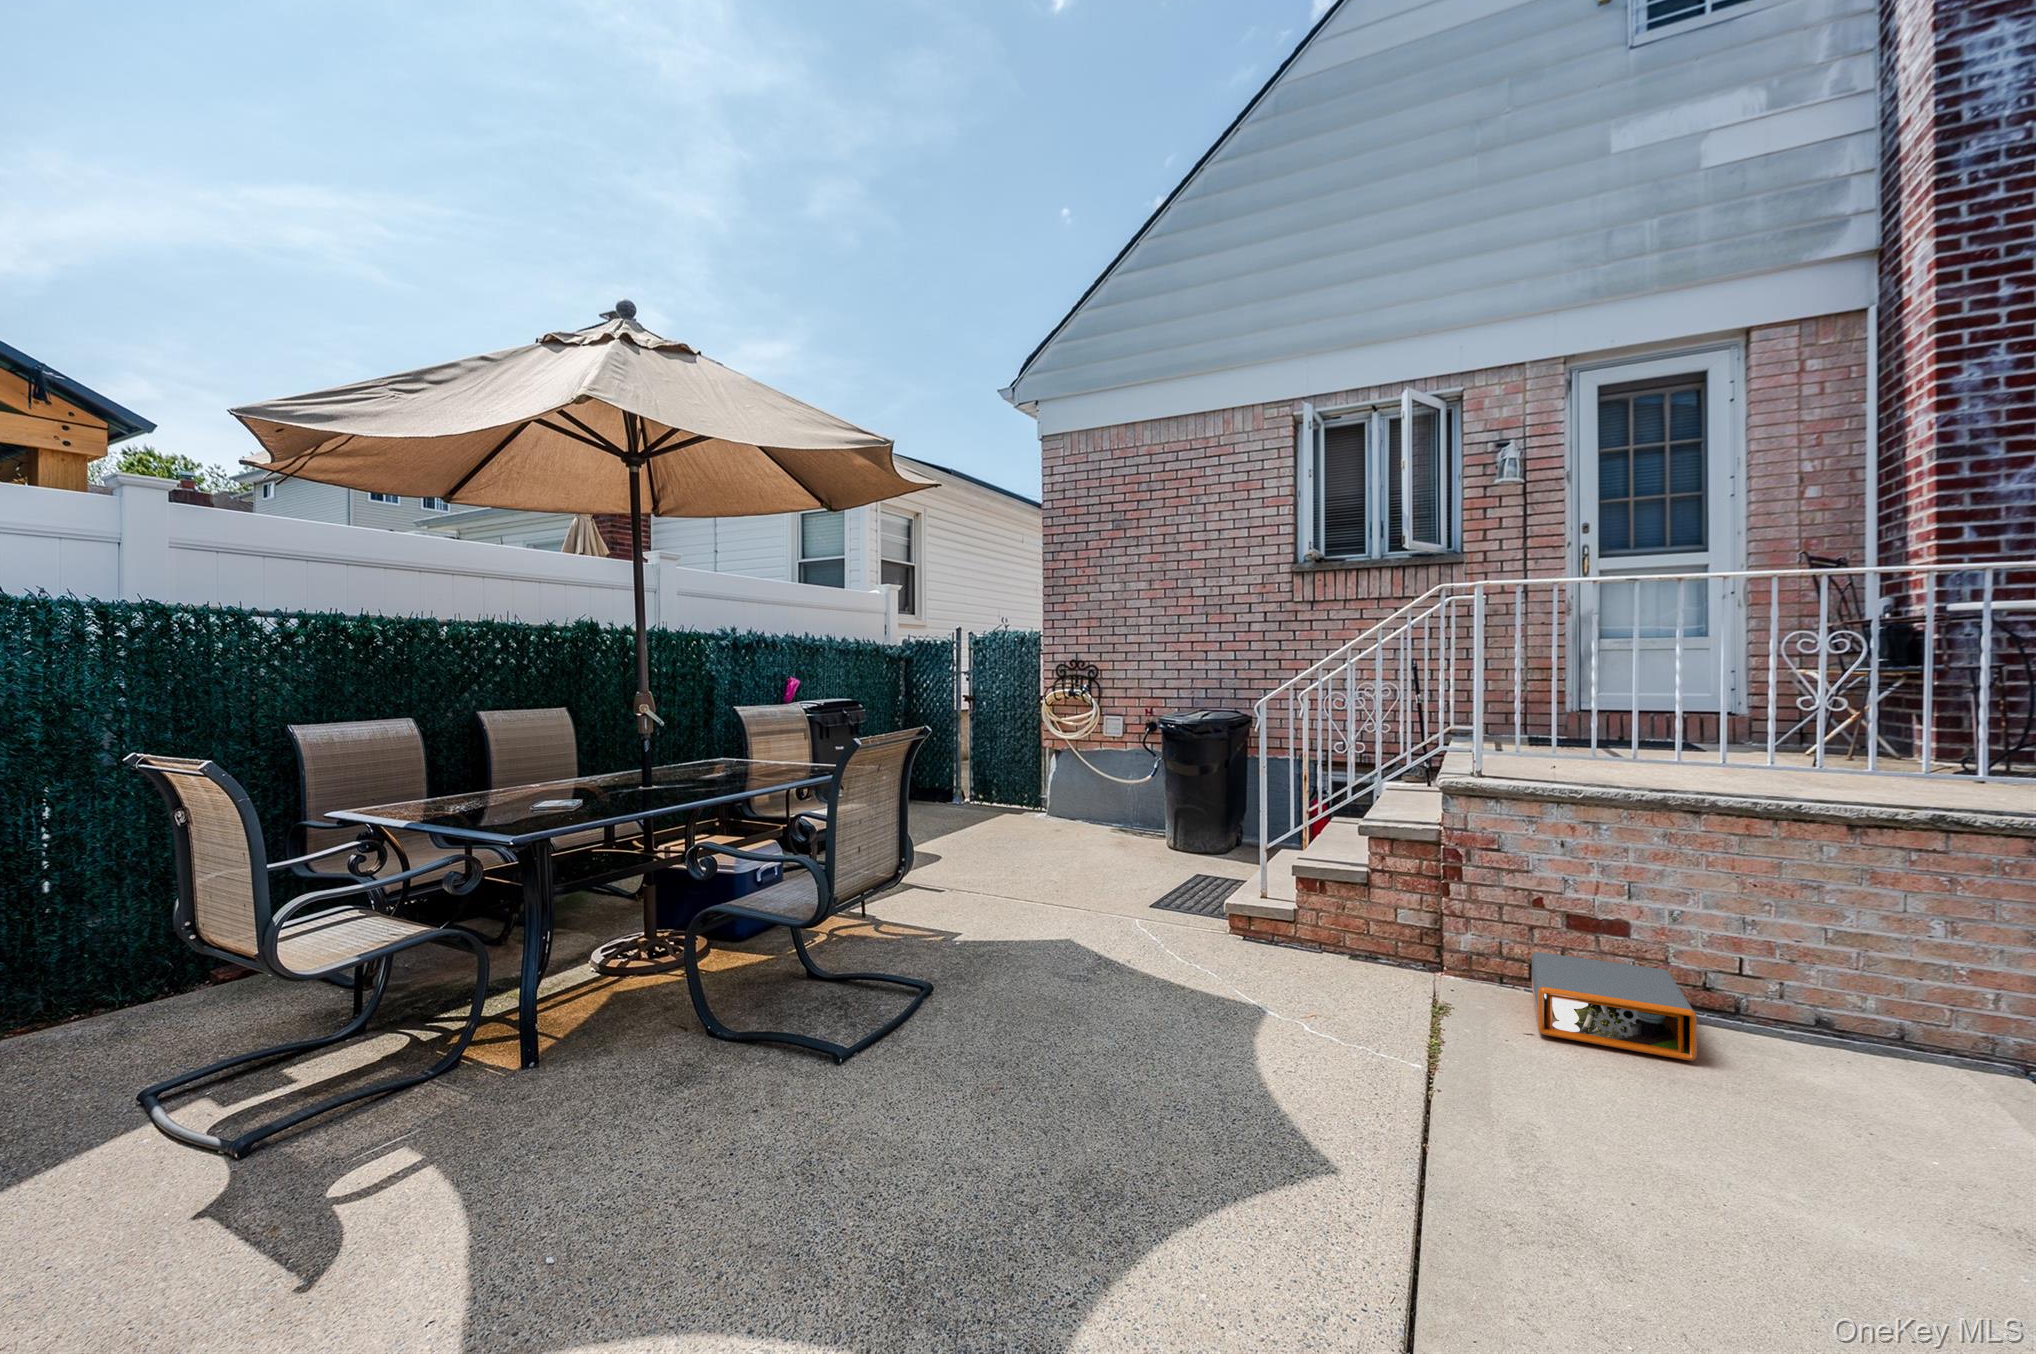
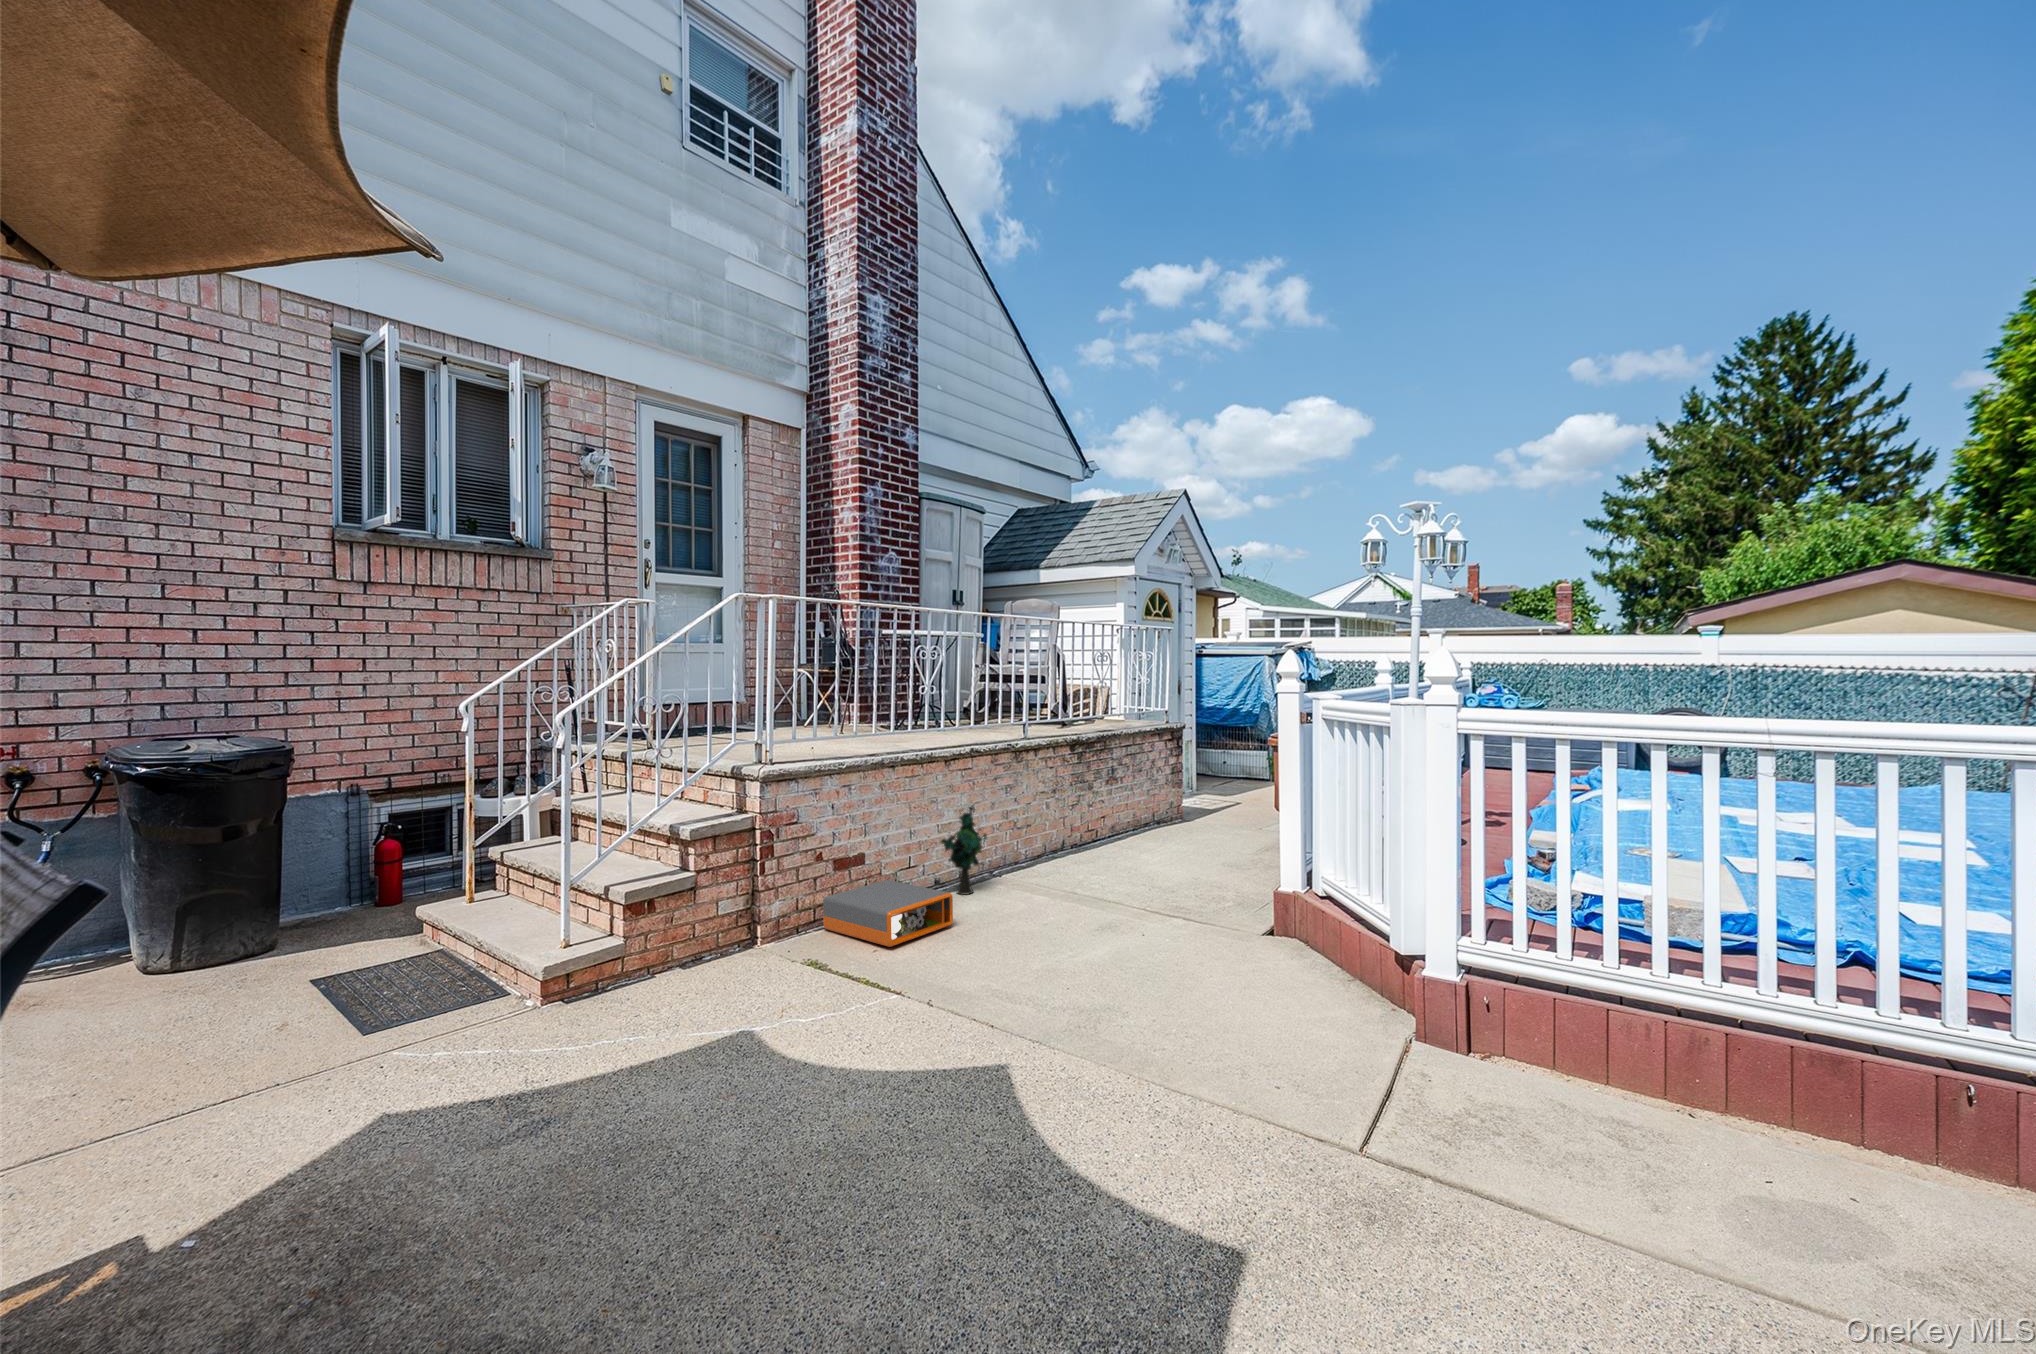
decorative plant: none [1803,907,1927,1060] -> present [941,807,987,895]

